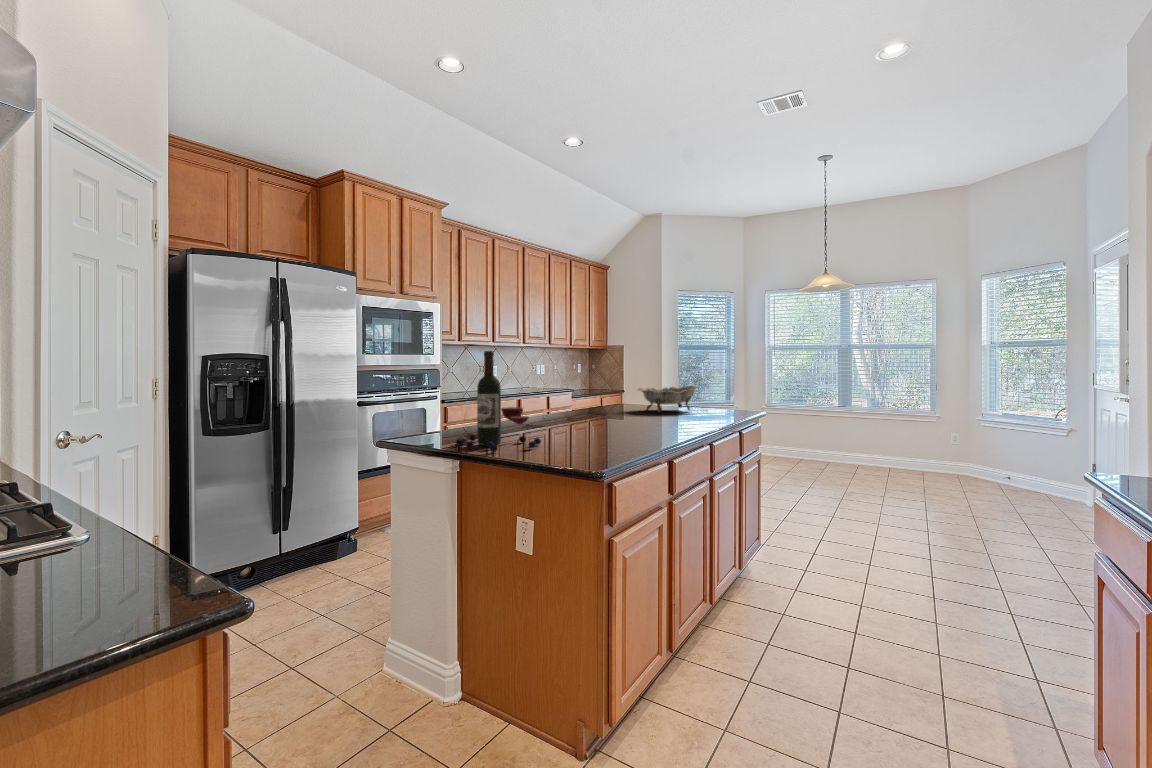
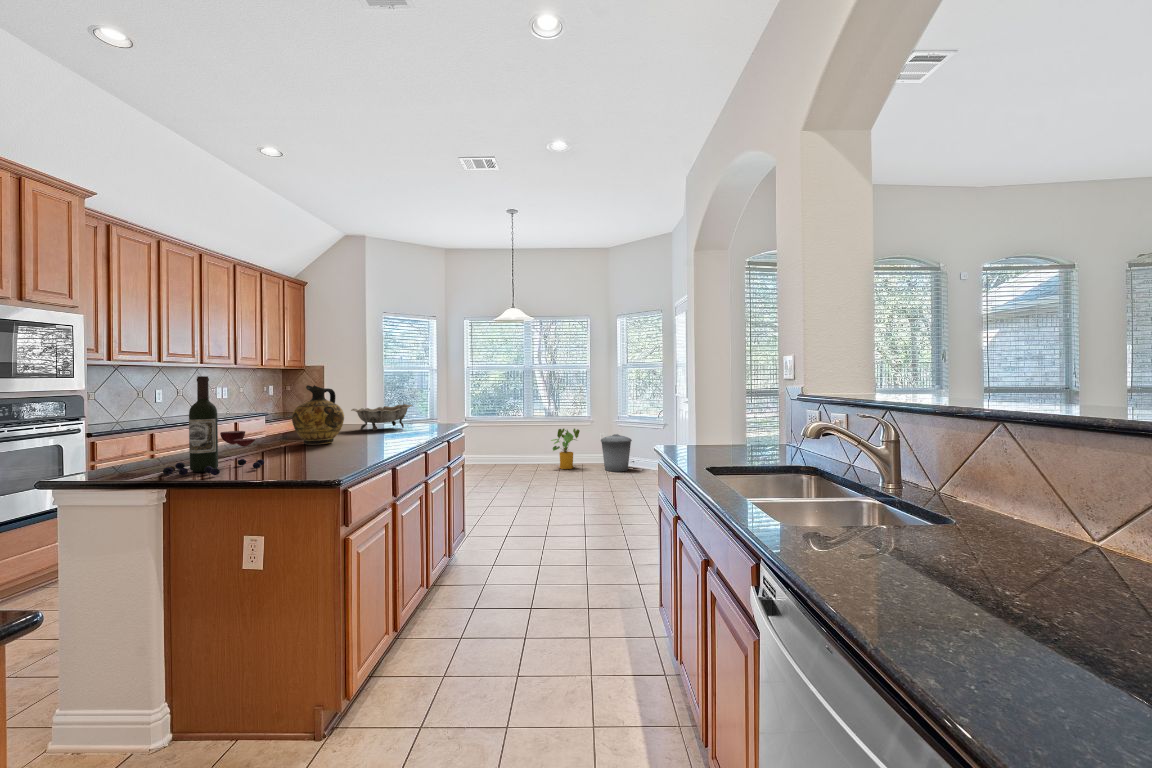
ceramic jug: none [577,363,626,424] -> present [292,385,344,445]
house plant: none [862,421,904,470] -> present [551,428,580,469]
trash can: none [936,433,986,482] -> present [601,434,632,472]

